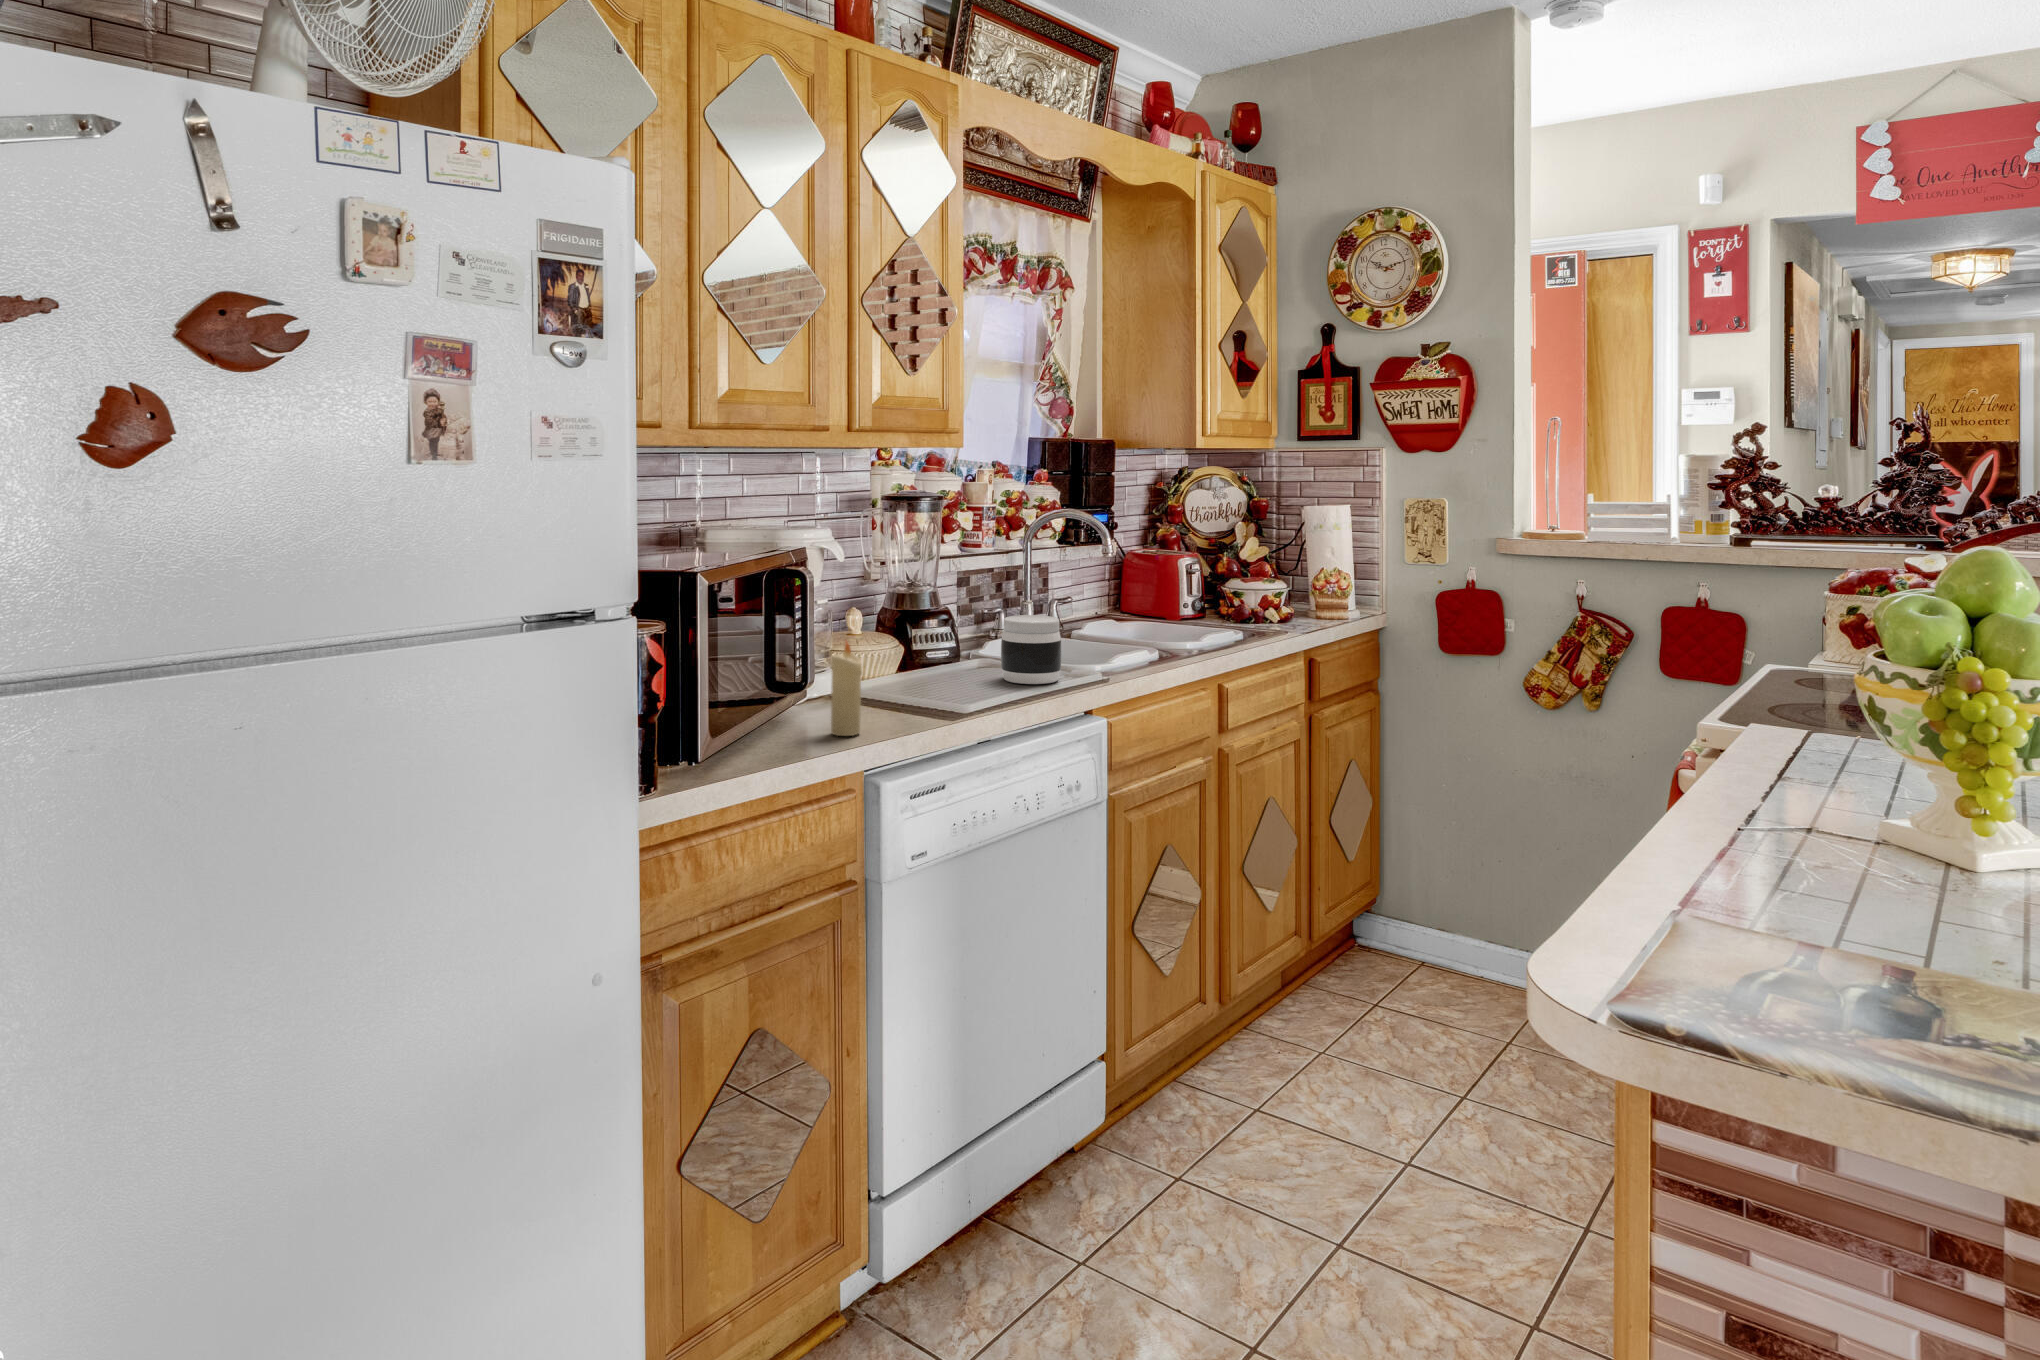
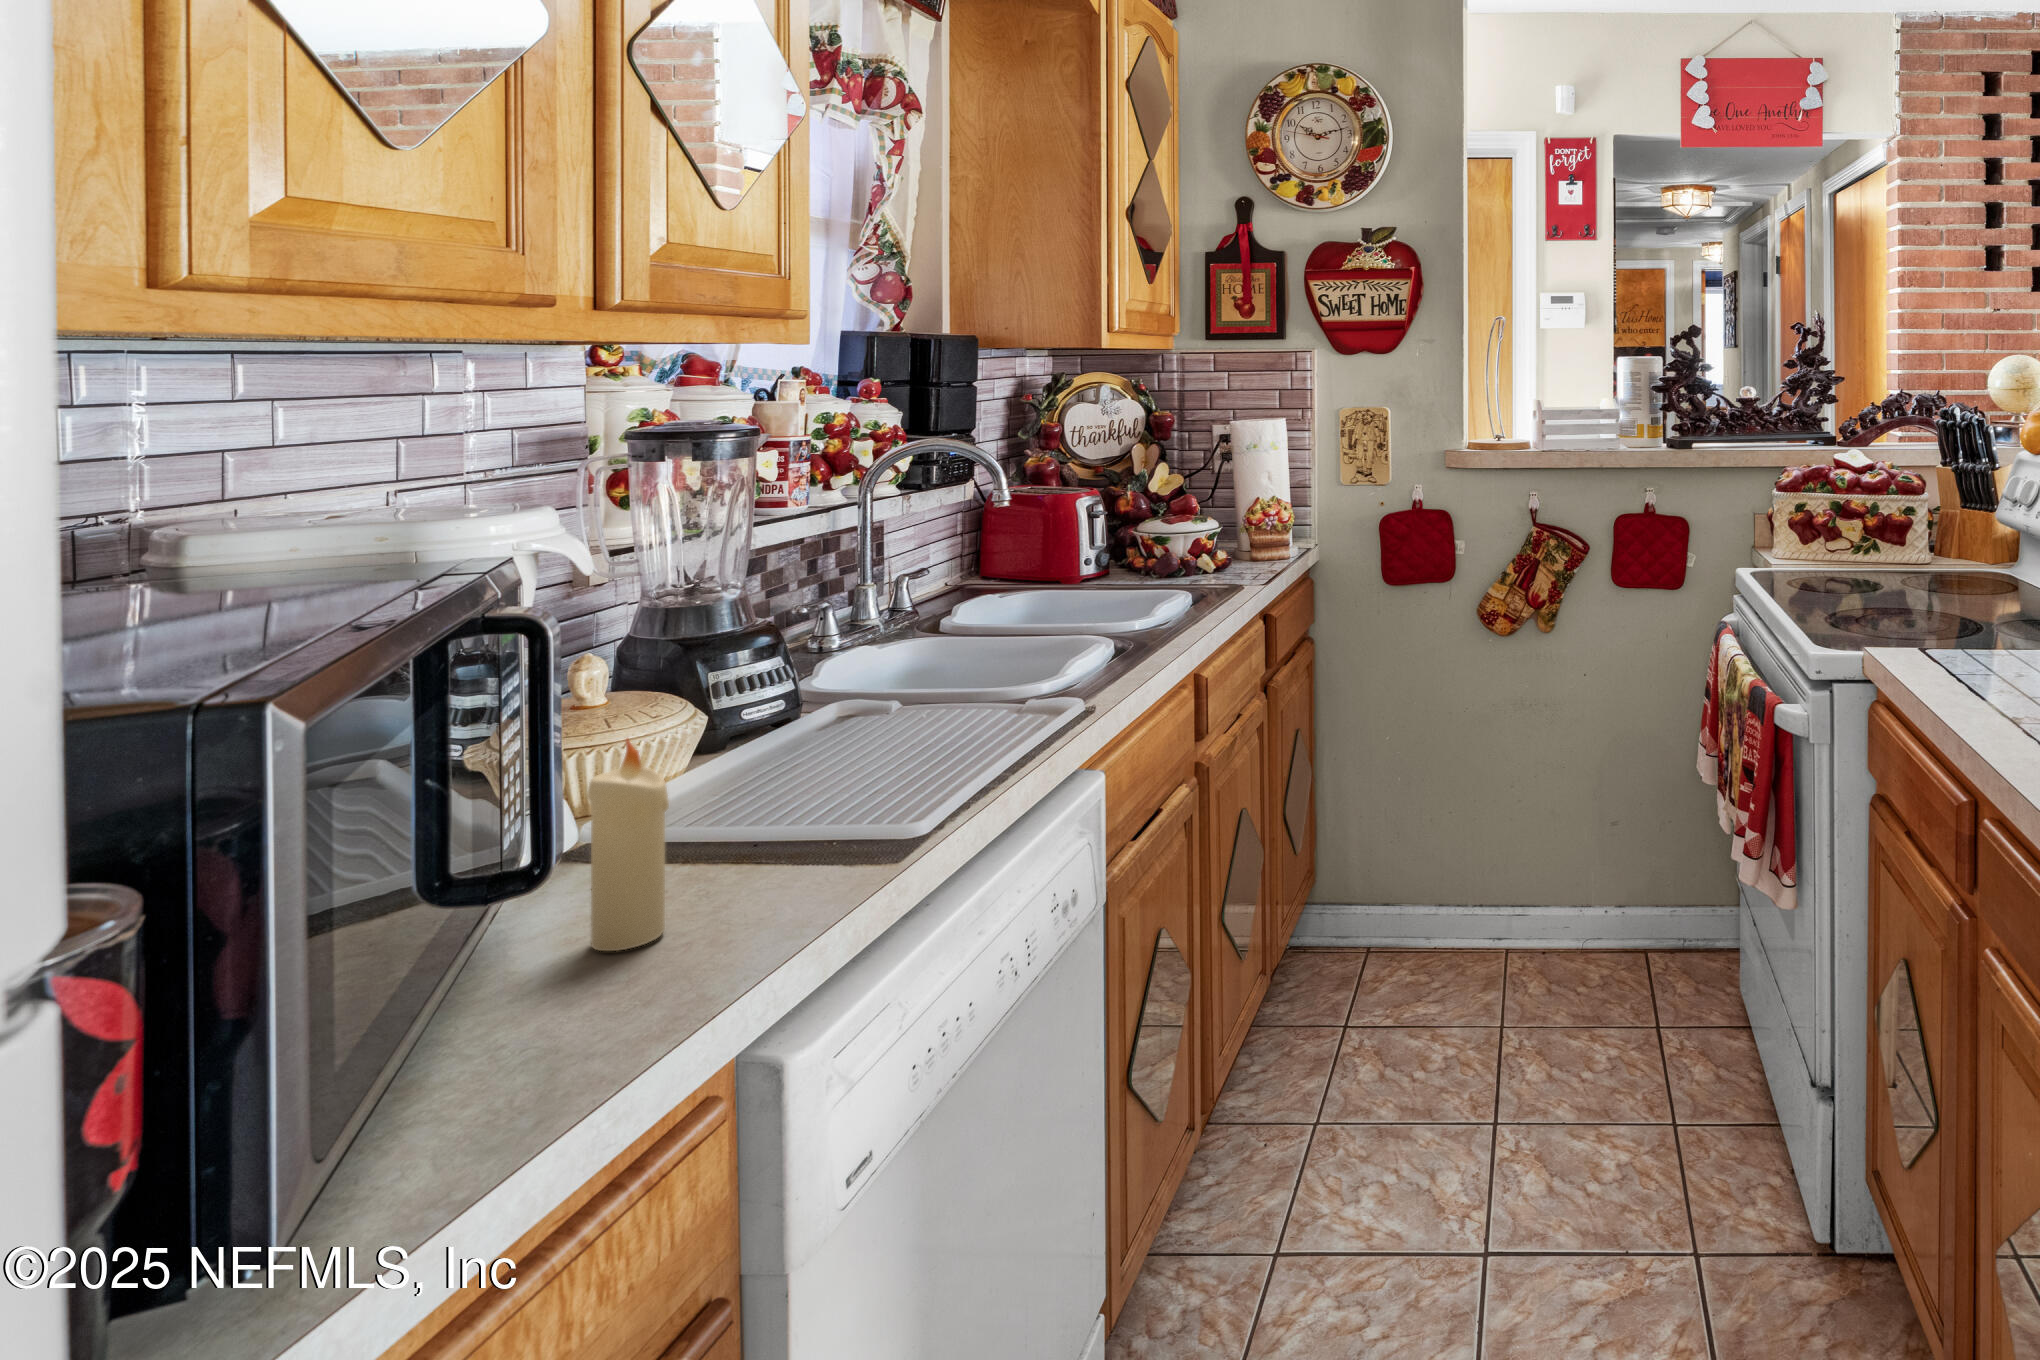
jar: present [1001,615,1062,684] -> none [884,616,992,738]

